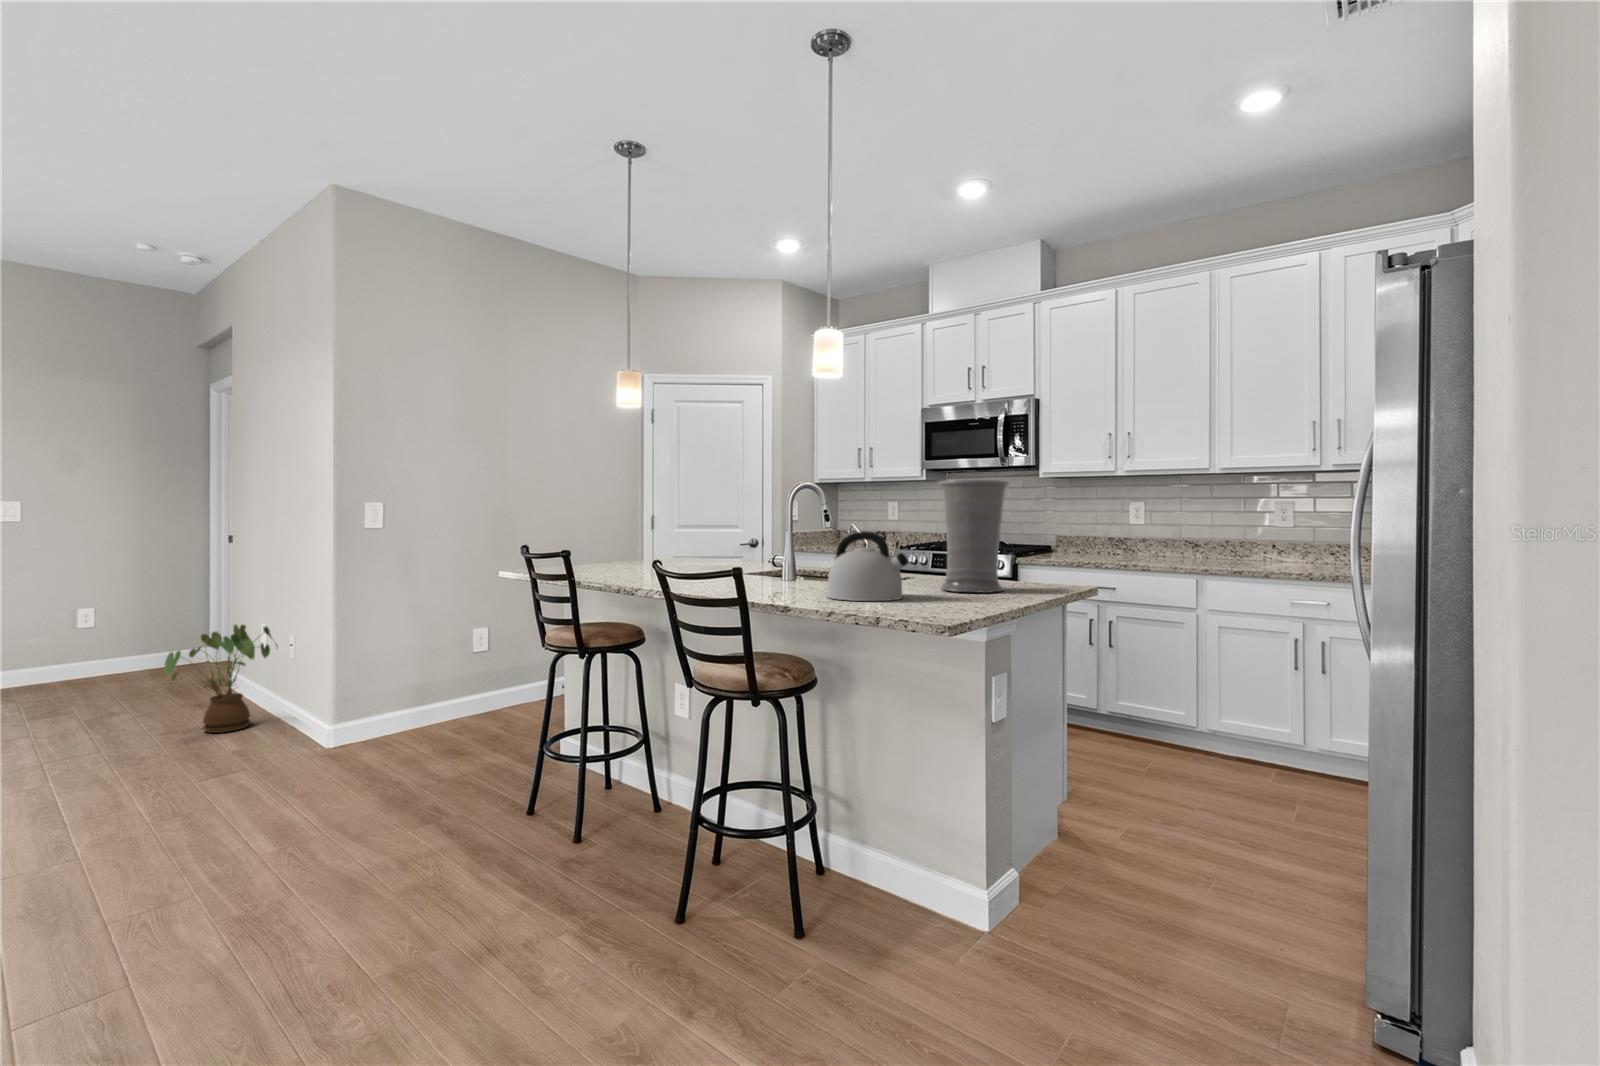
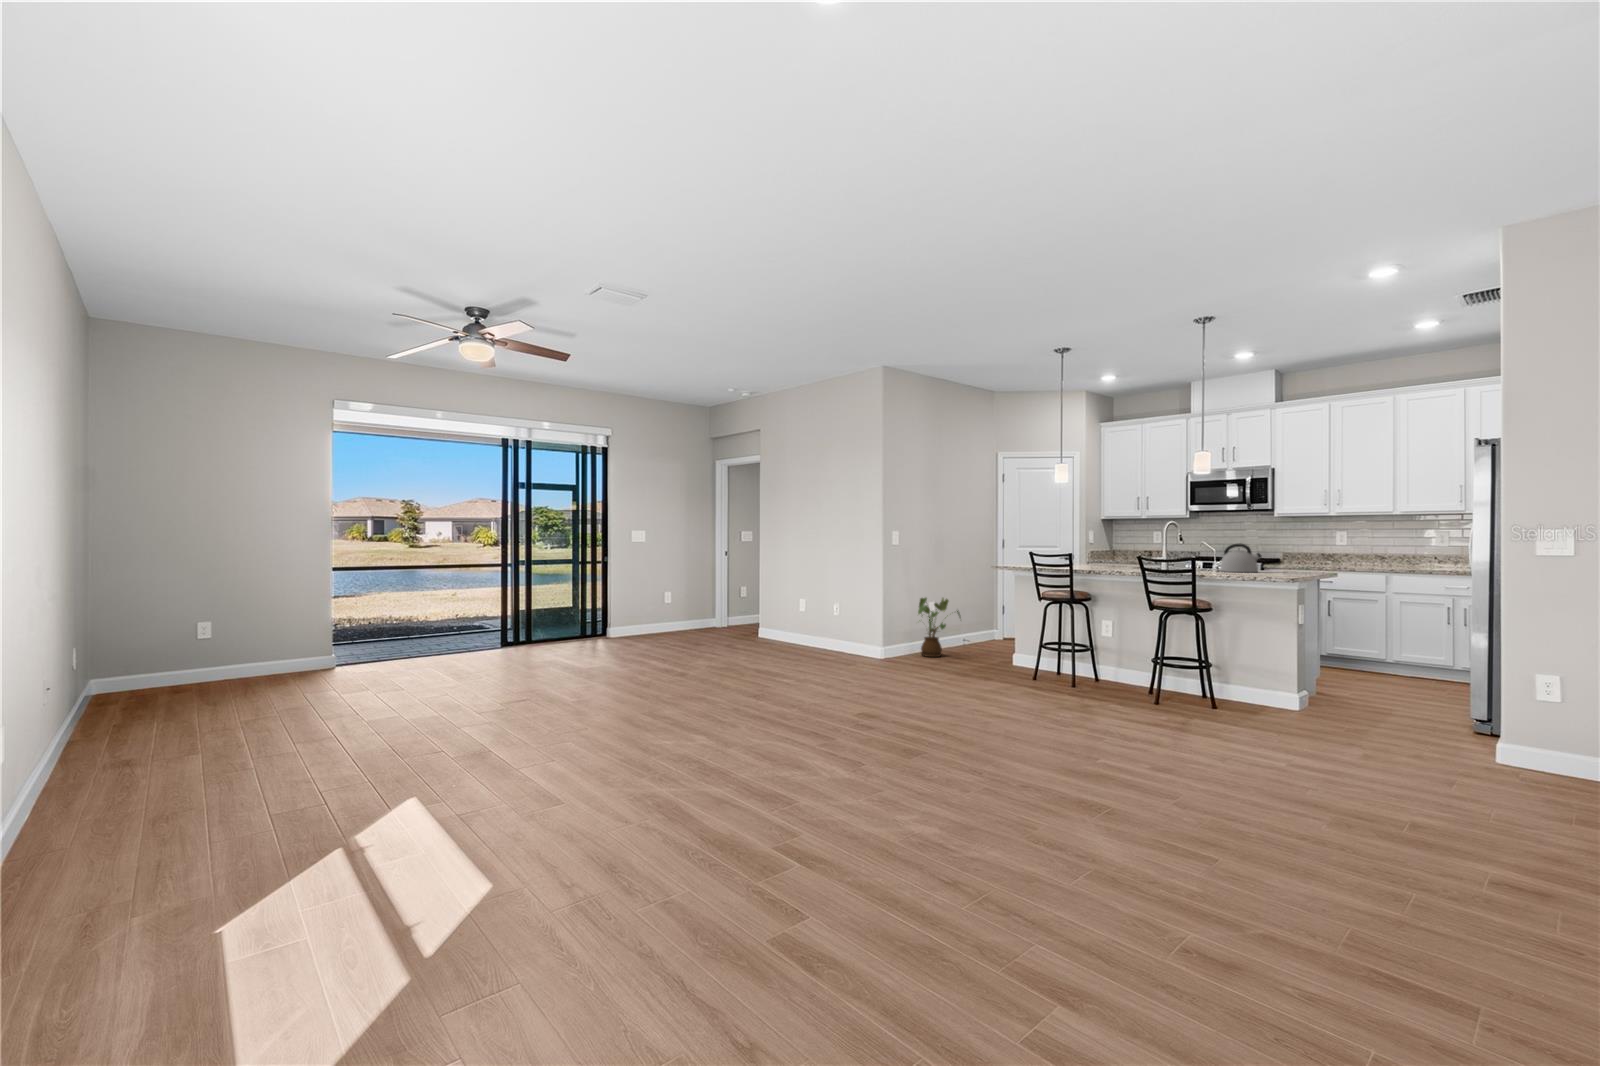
vase: present [939,480,1009,593] -> none [1265,521,1302,571]
house plant: present [164,624,277,733] -> present [918,598,961,657]

